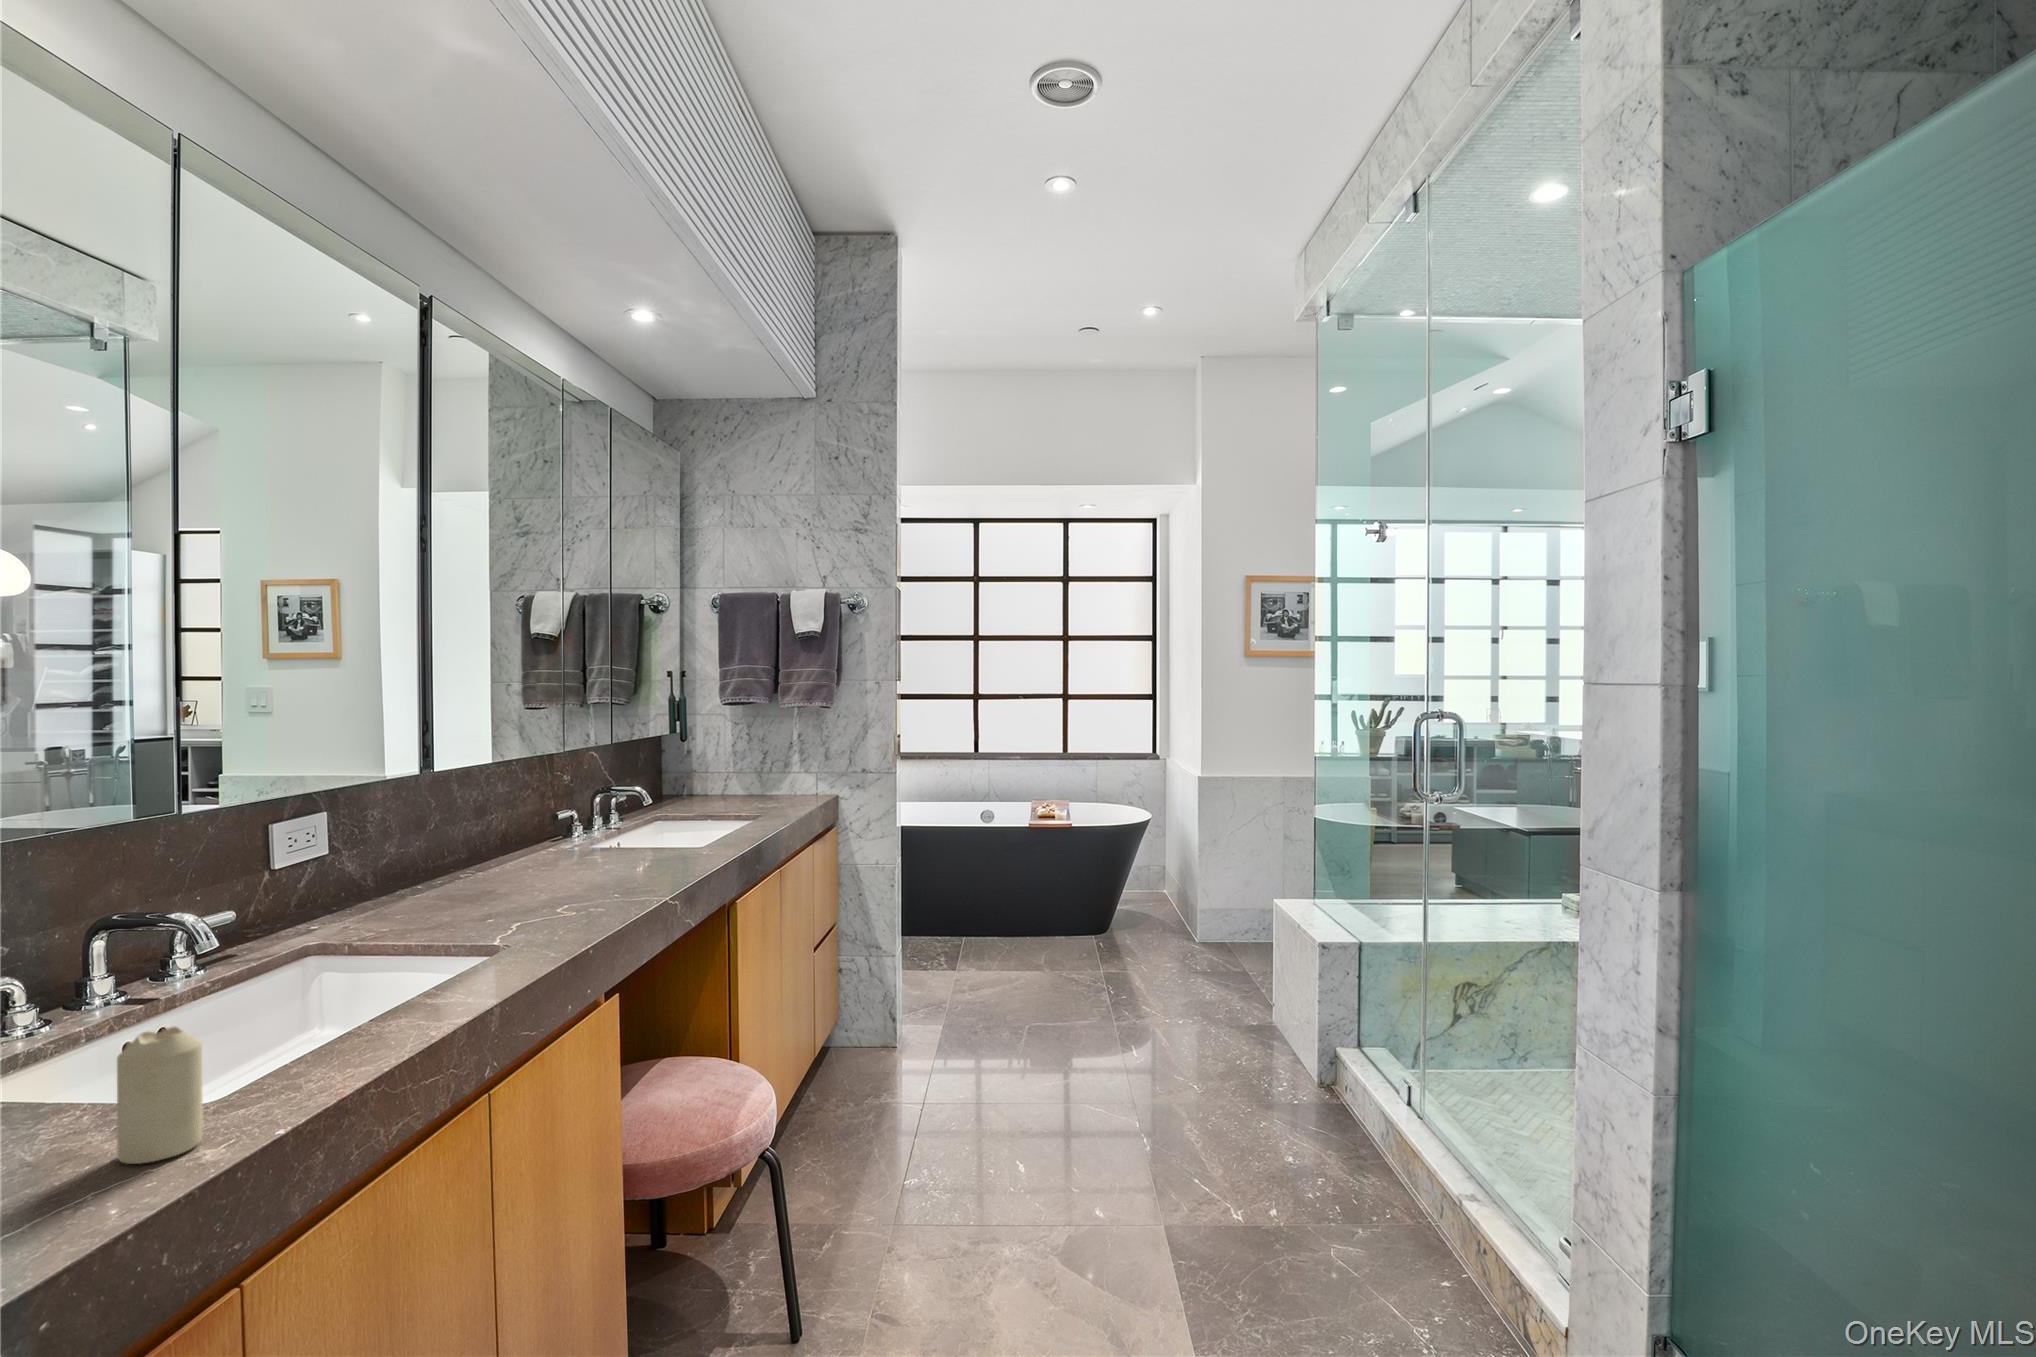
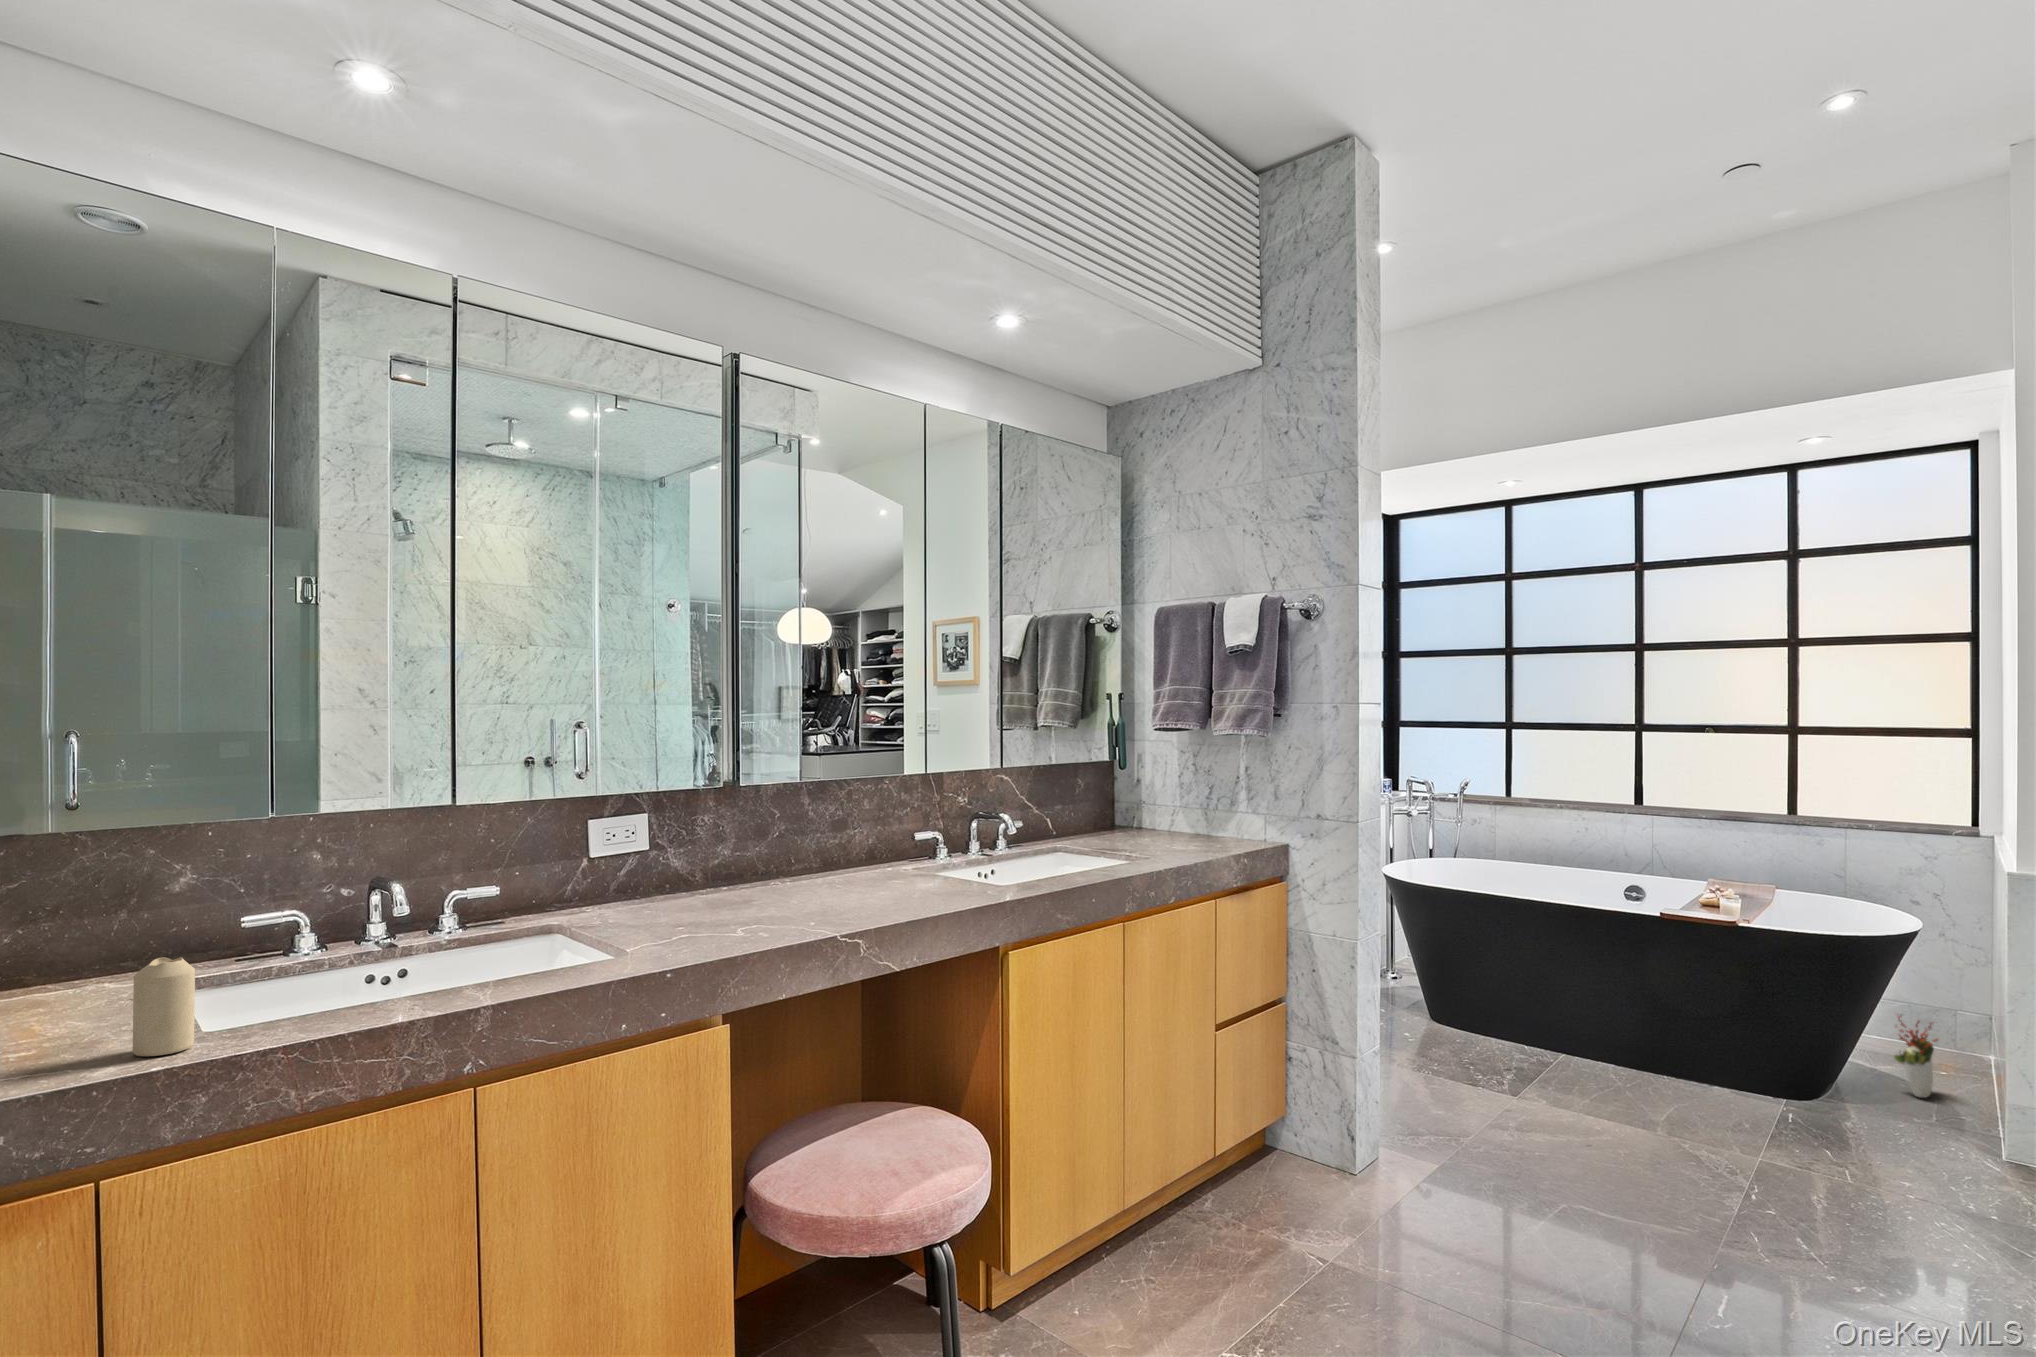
decorative plant: none [1150,872,1174,922] -> present [1894,1016,1938,1097]

